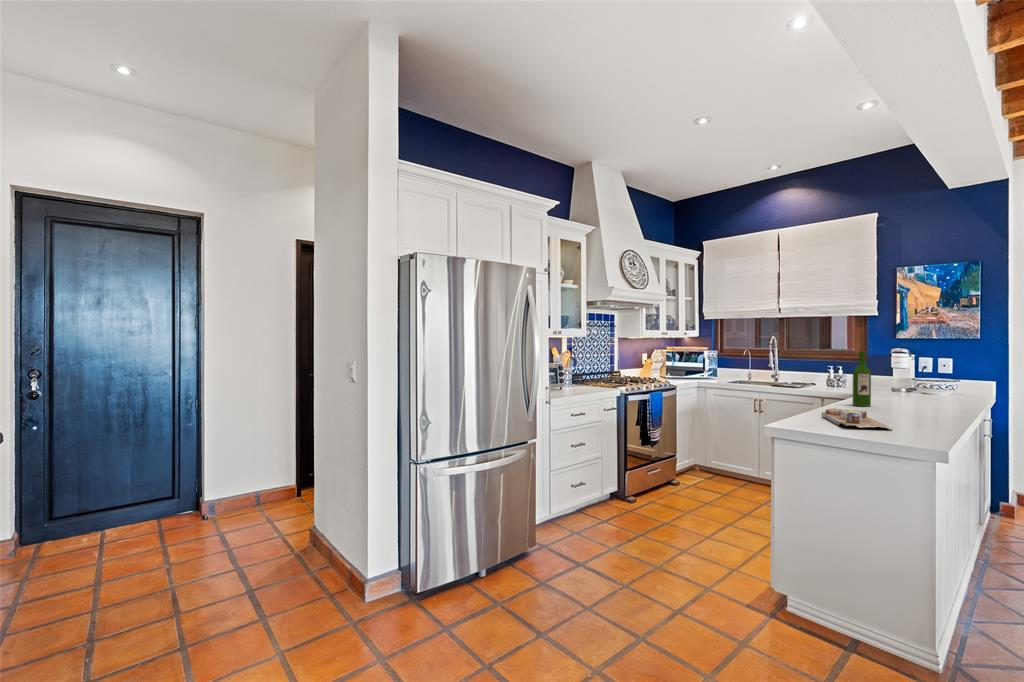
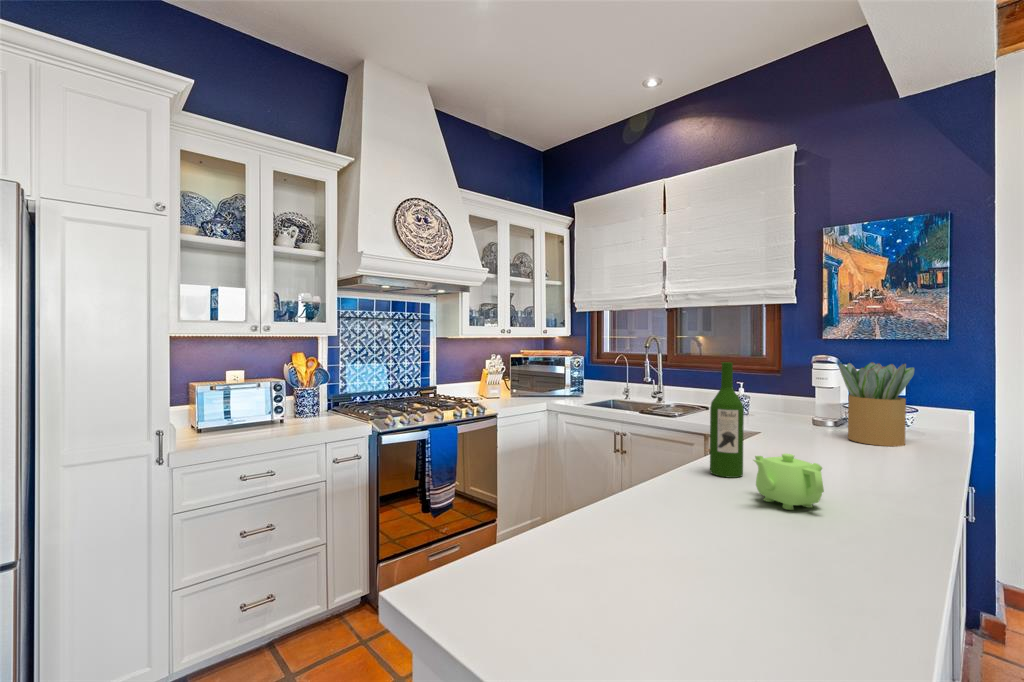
potted plant: none [913,352,958,398] -> present [839,362,914,446]
teapot: none [882,391,918,413] -> present [753,453,824,510]
cutting board: present [822,408,893,431] -> none [557,505,700,650]

